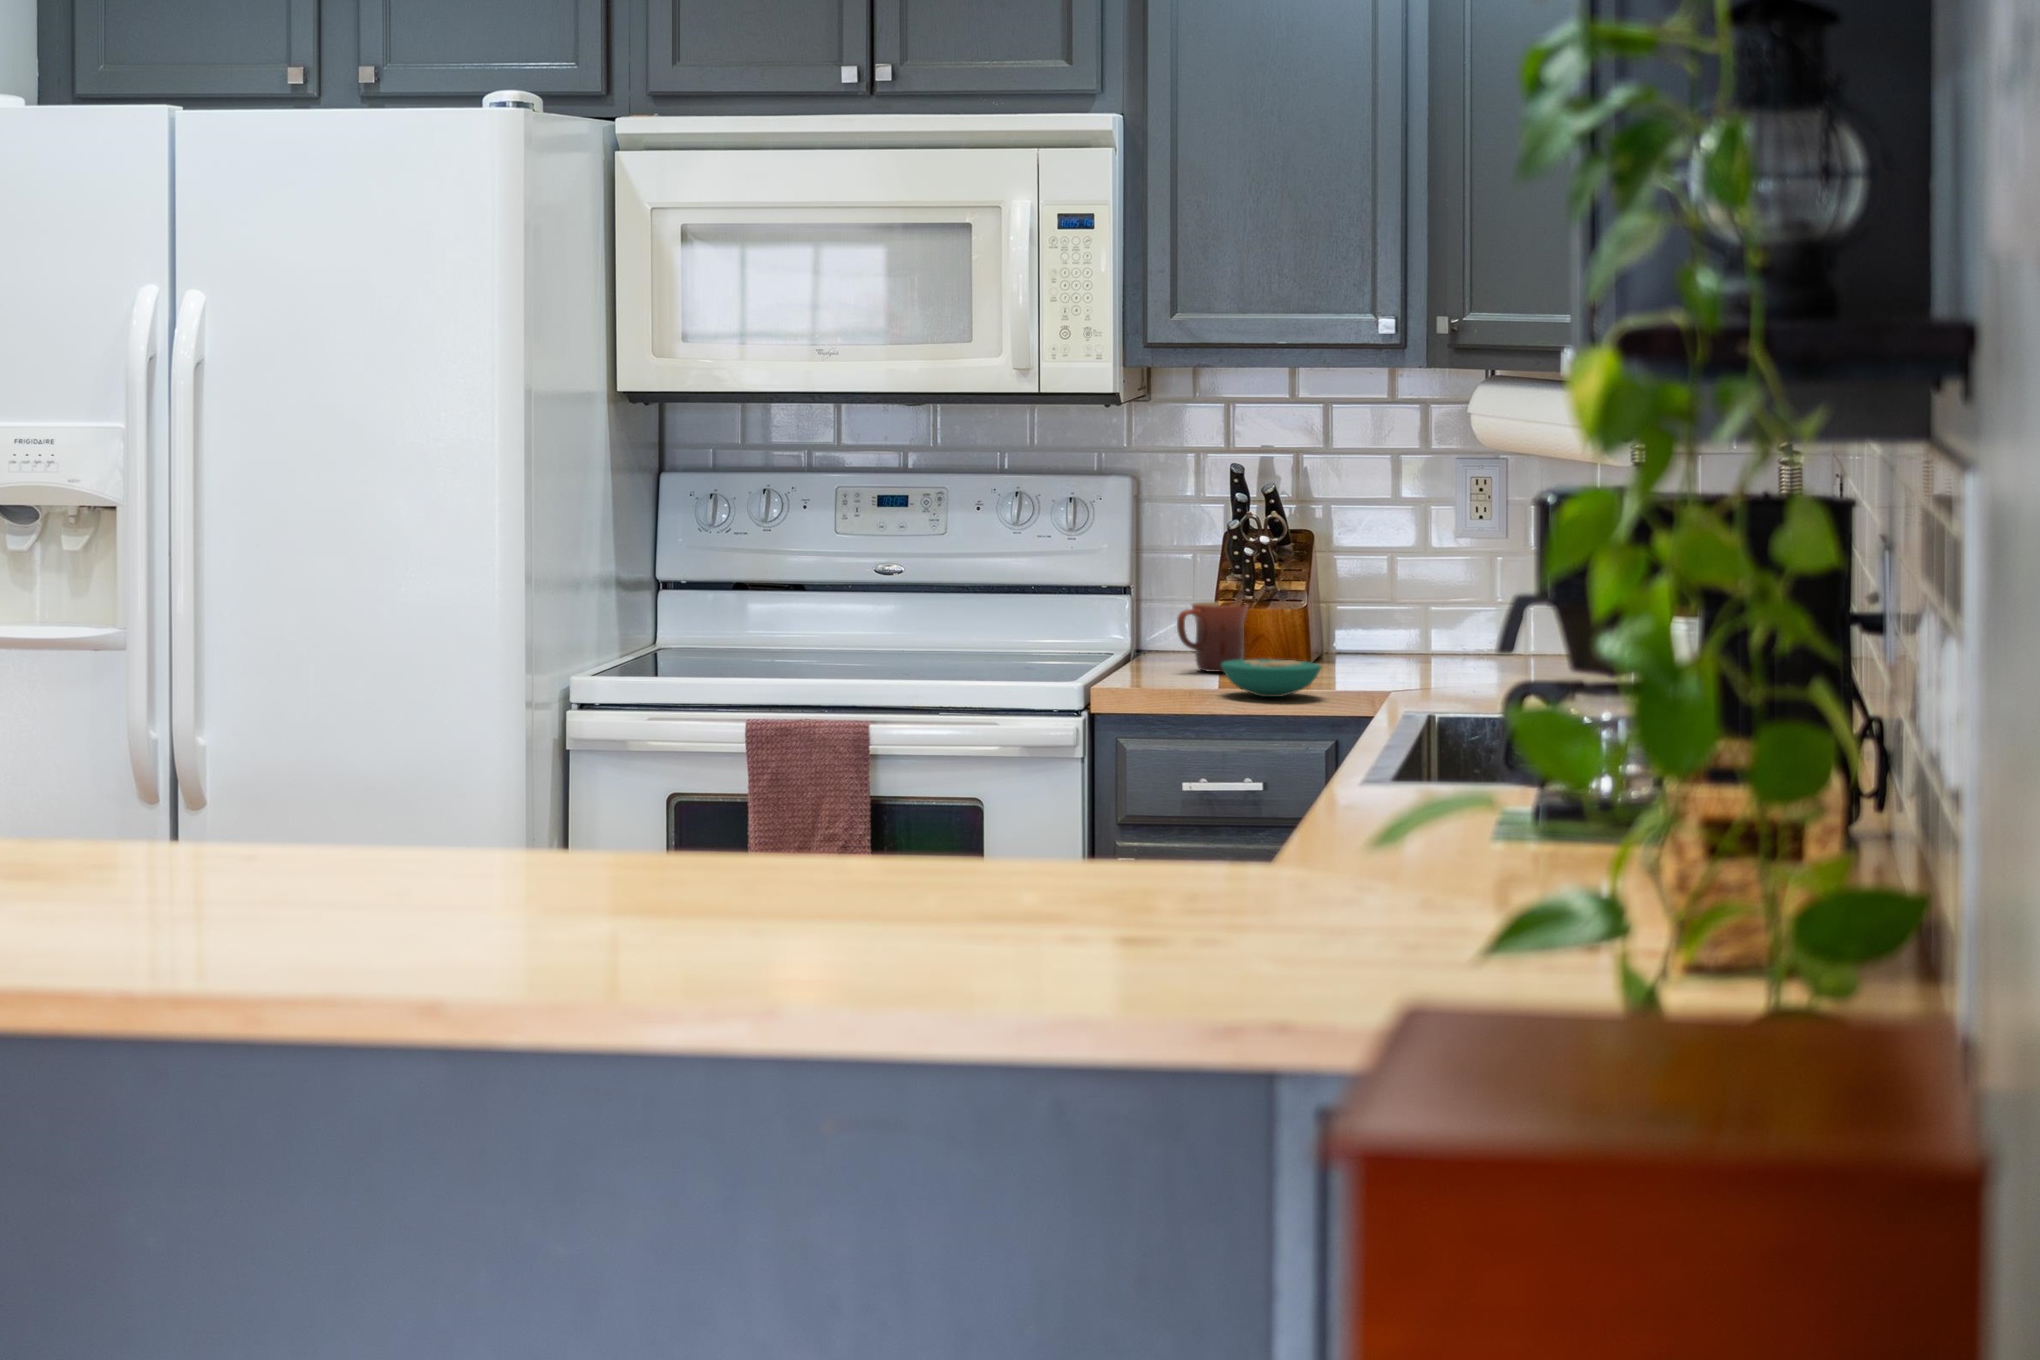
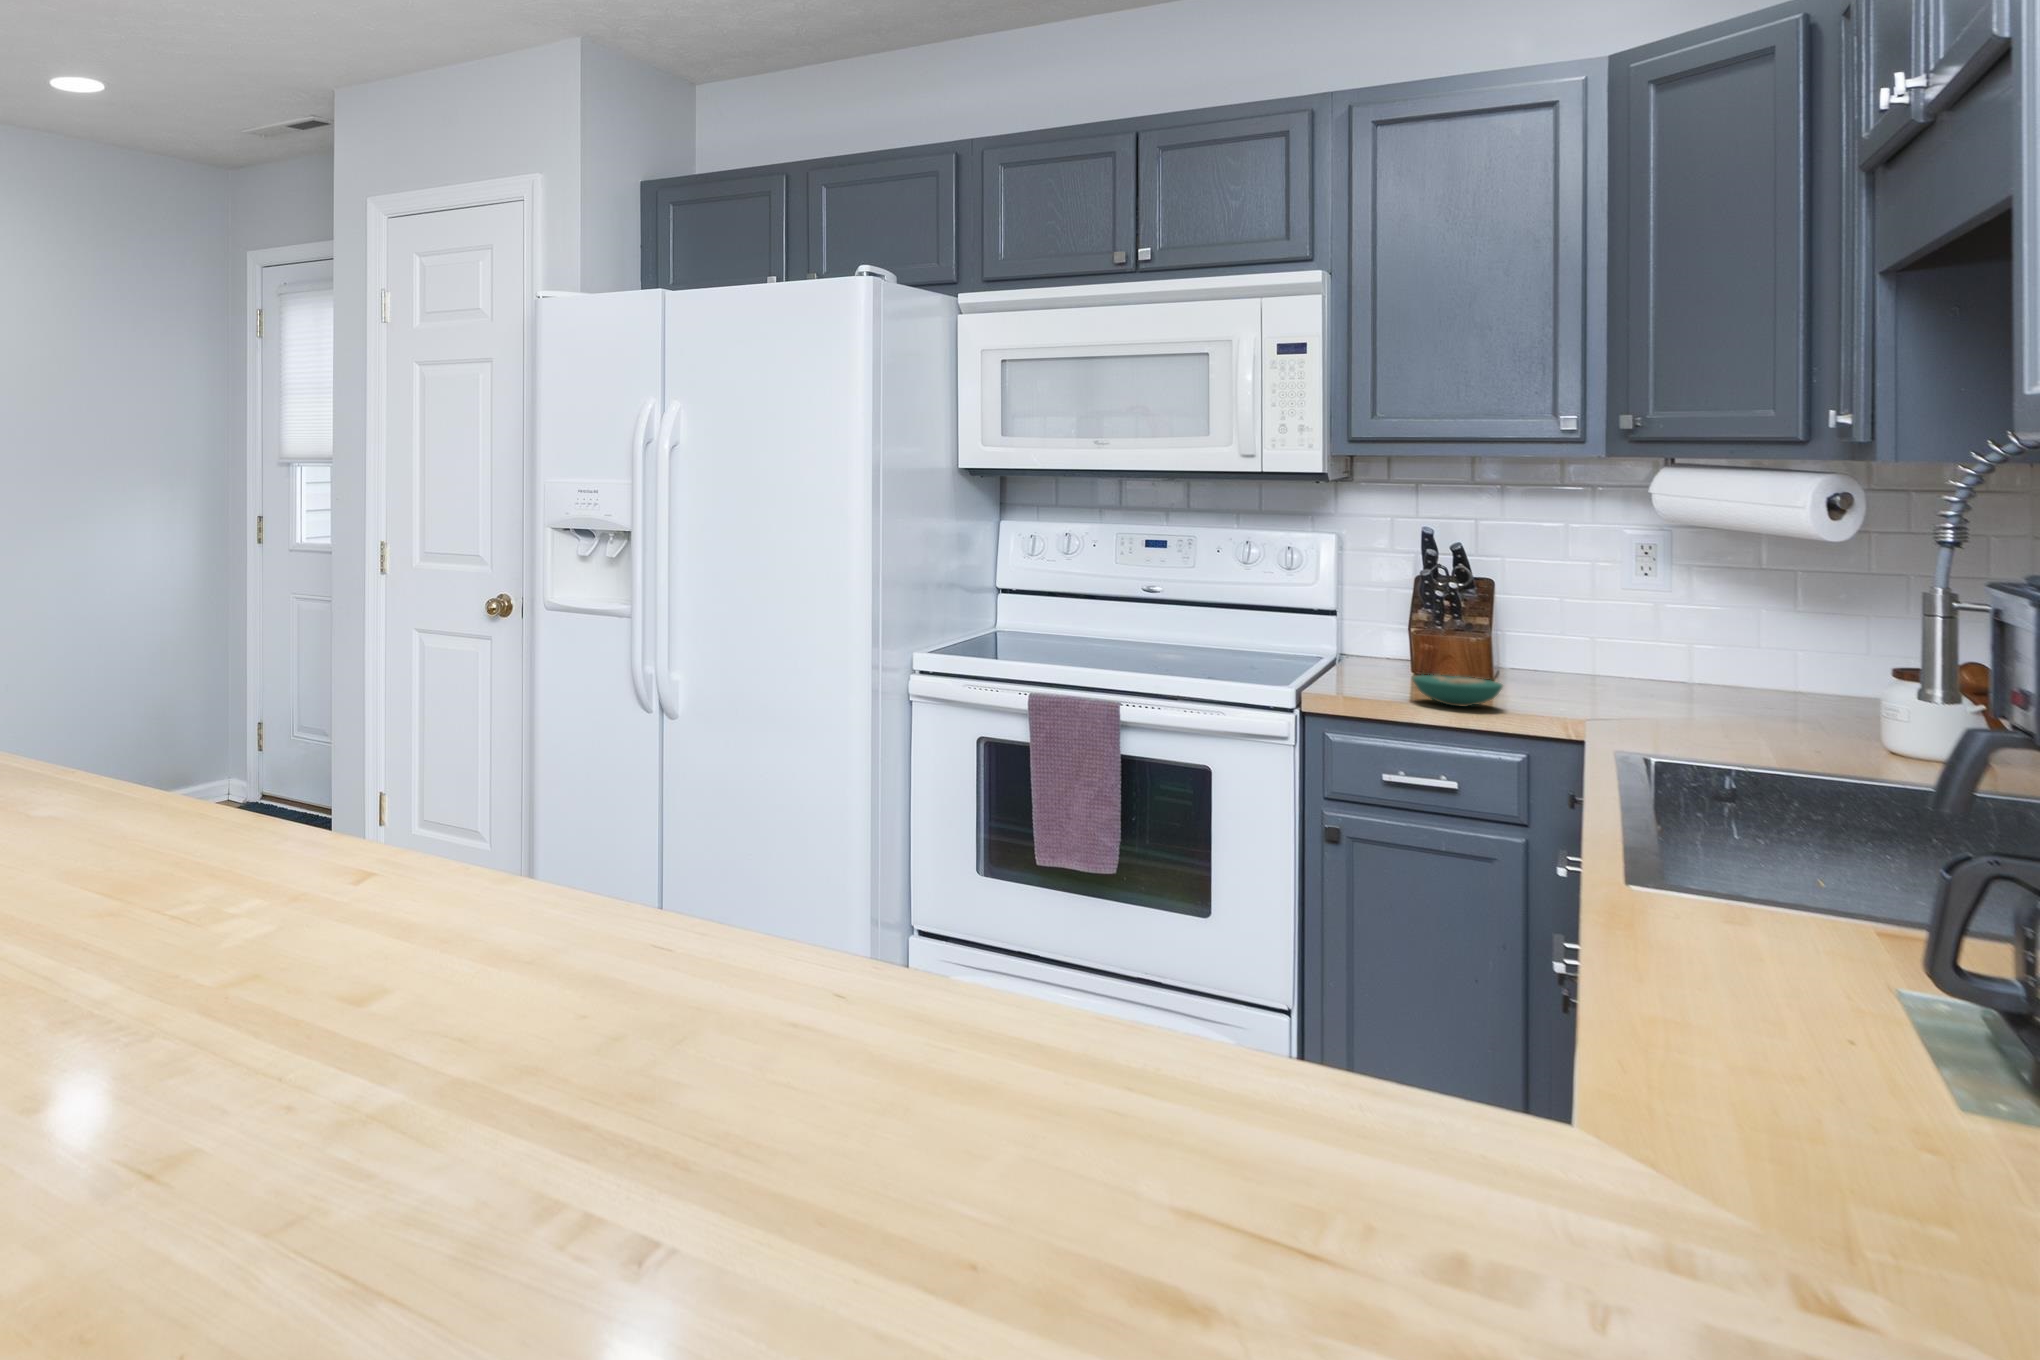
mug: present [1177,602,1248,672] -> none [1375,628,1437,681]

